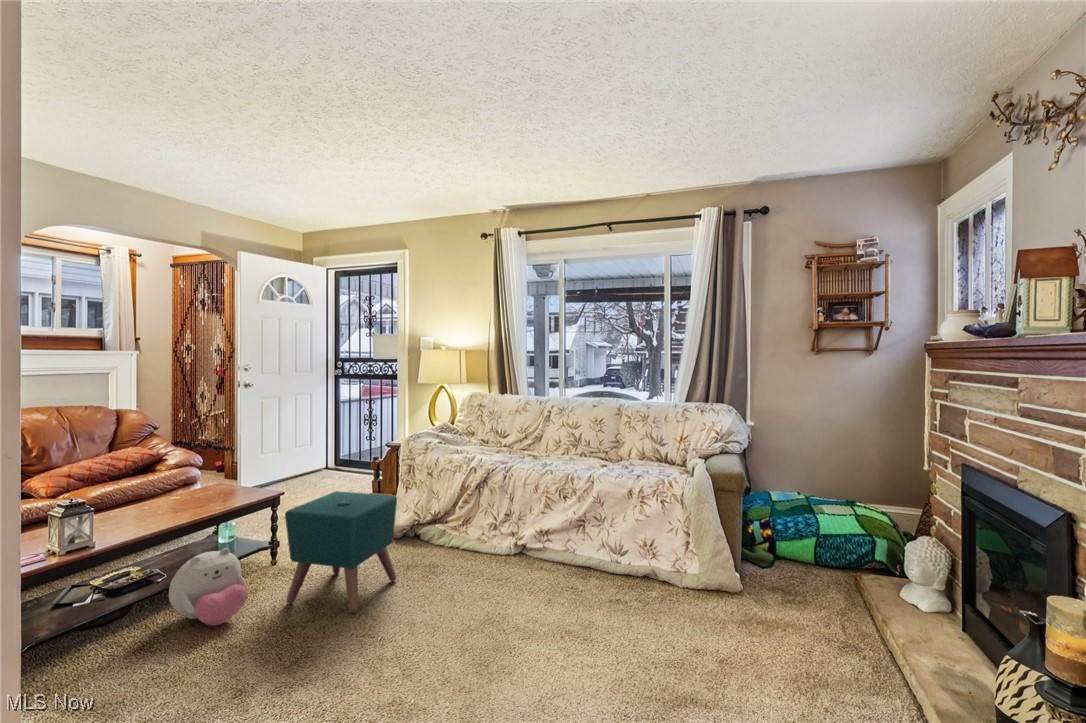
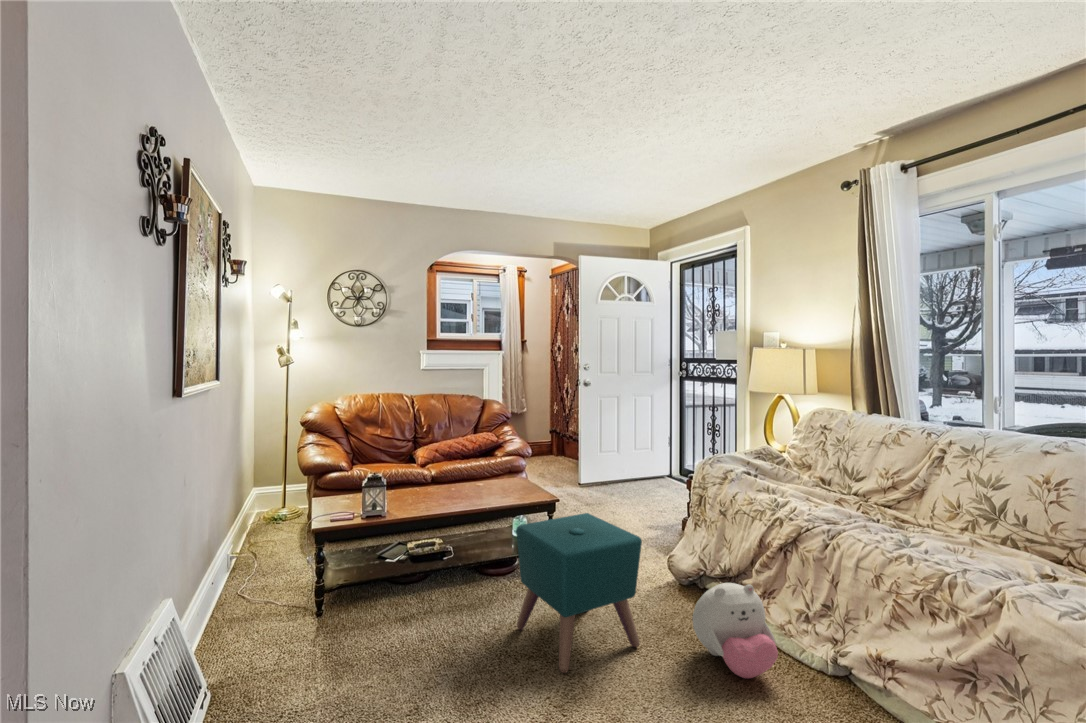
plush toy: present [169,548,248,625] -> present [693,583,778,678]

